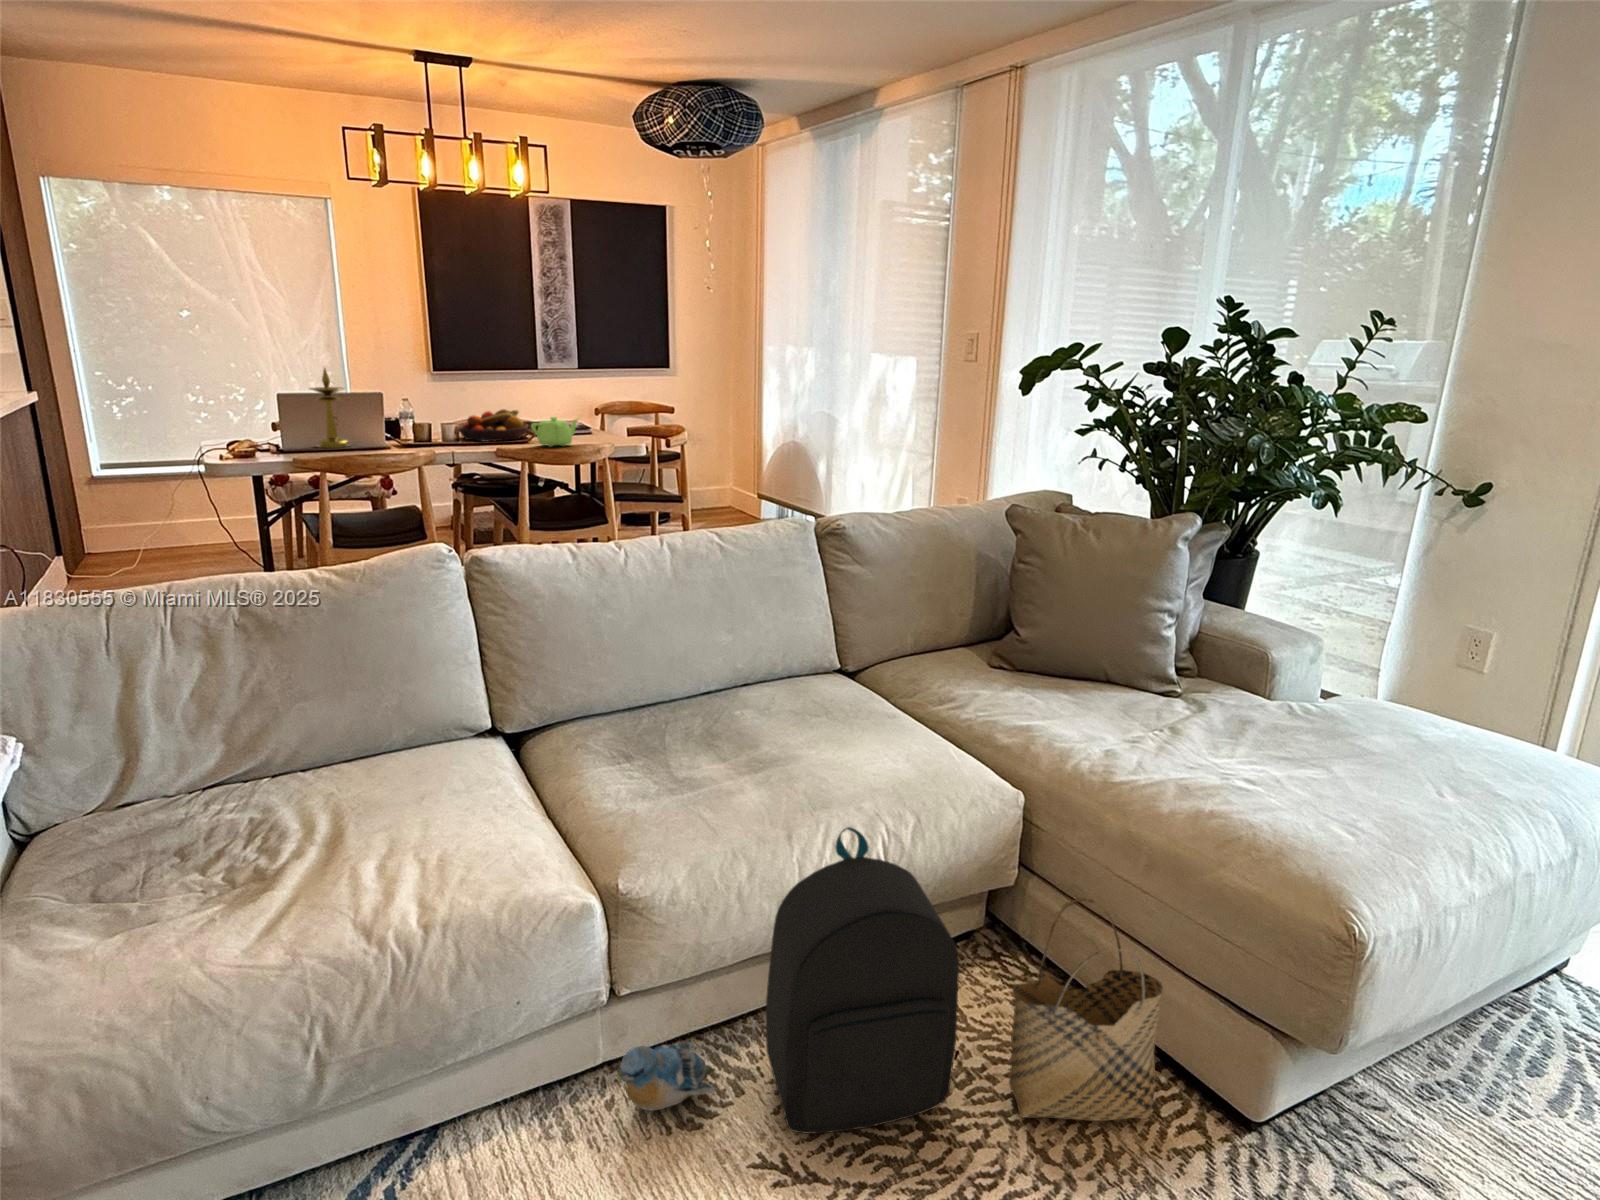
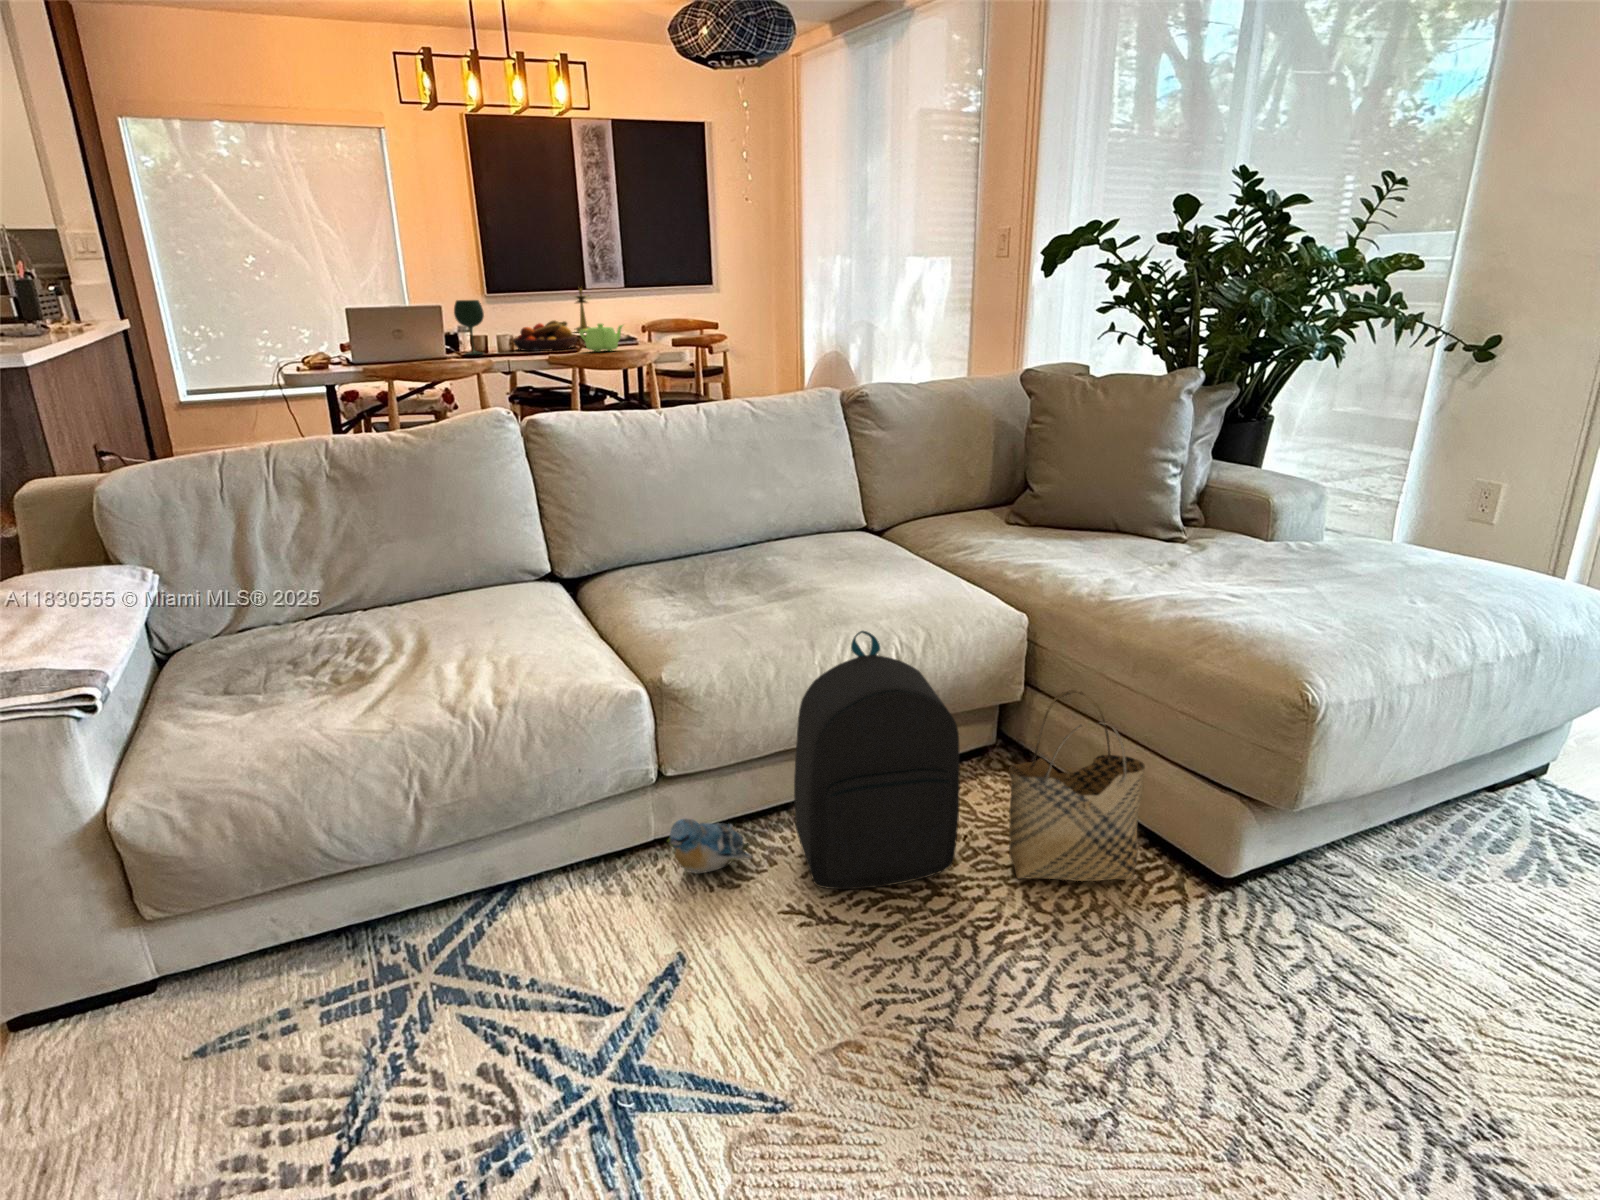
candlestick: present [310,368,350,448] -> present [574,288,589,333]
wine glass: none [396,387,428,445] -> present [454,300,484,355]

